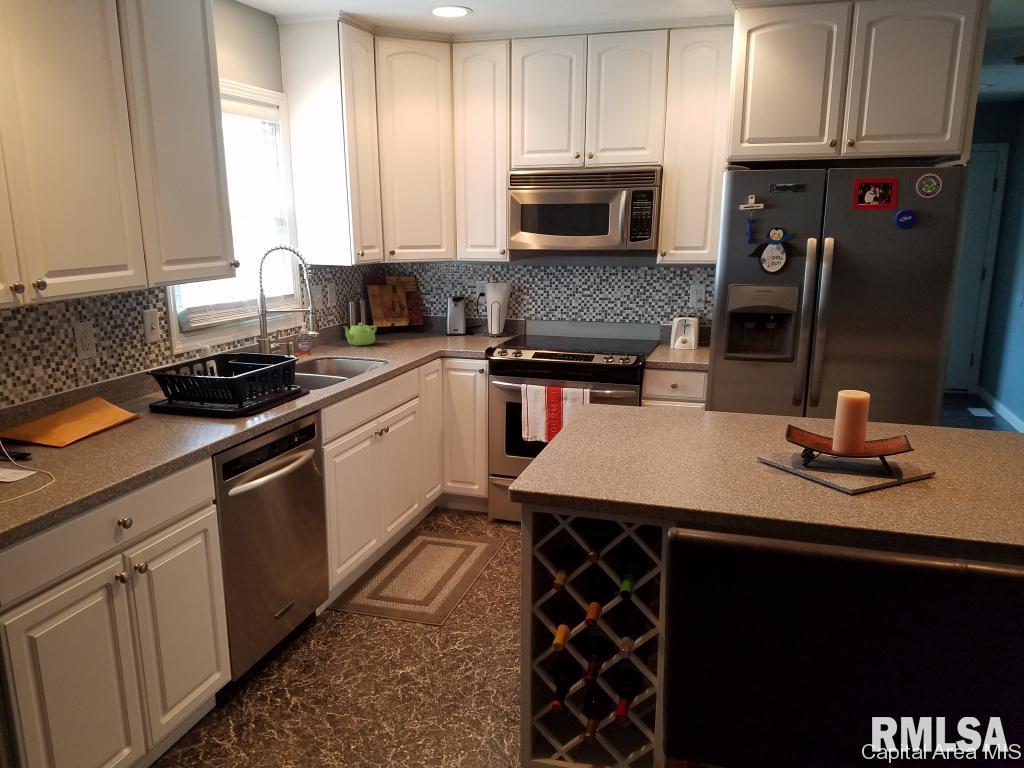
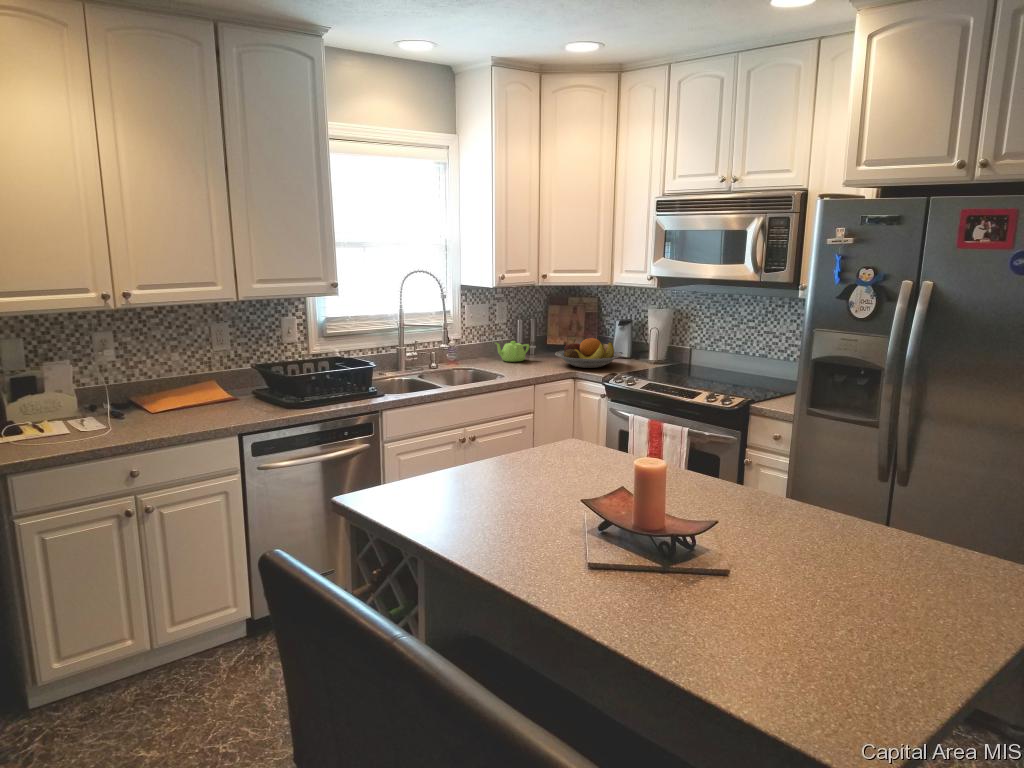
fruit bowl: none [410,314,476,344] -> present [555,338,622,368]

